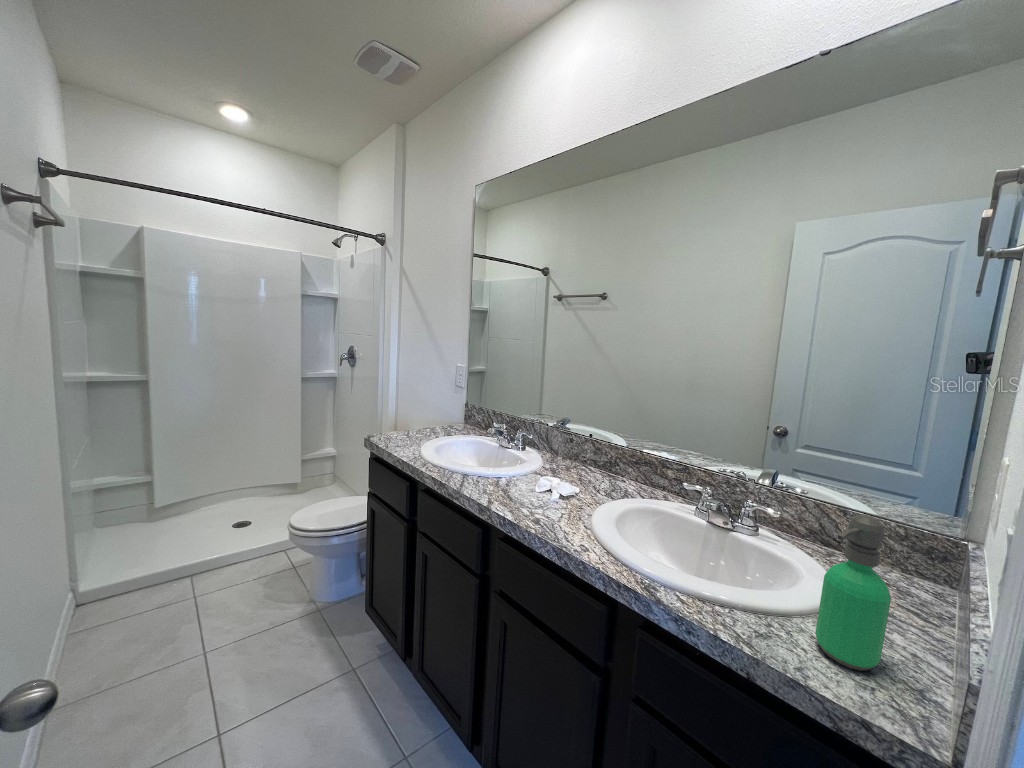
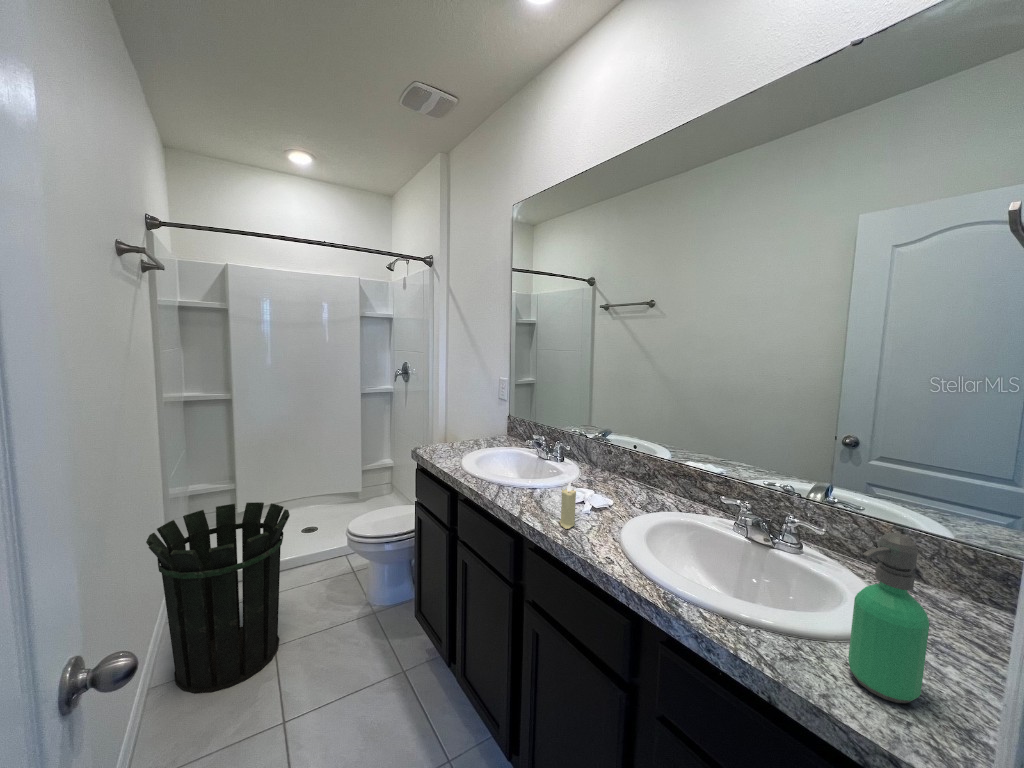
candle: none [529,469,548,518] -> present [559,481,576,529]
waste bin: none [43,496,224,713] -> present [146,502,290,694]

